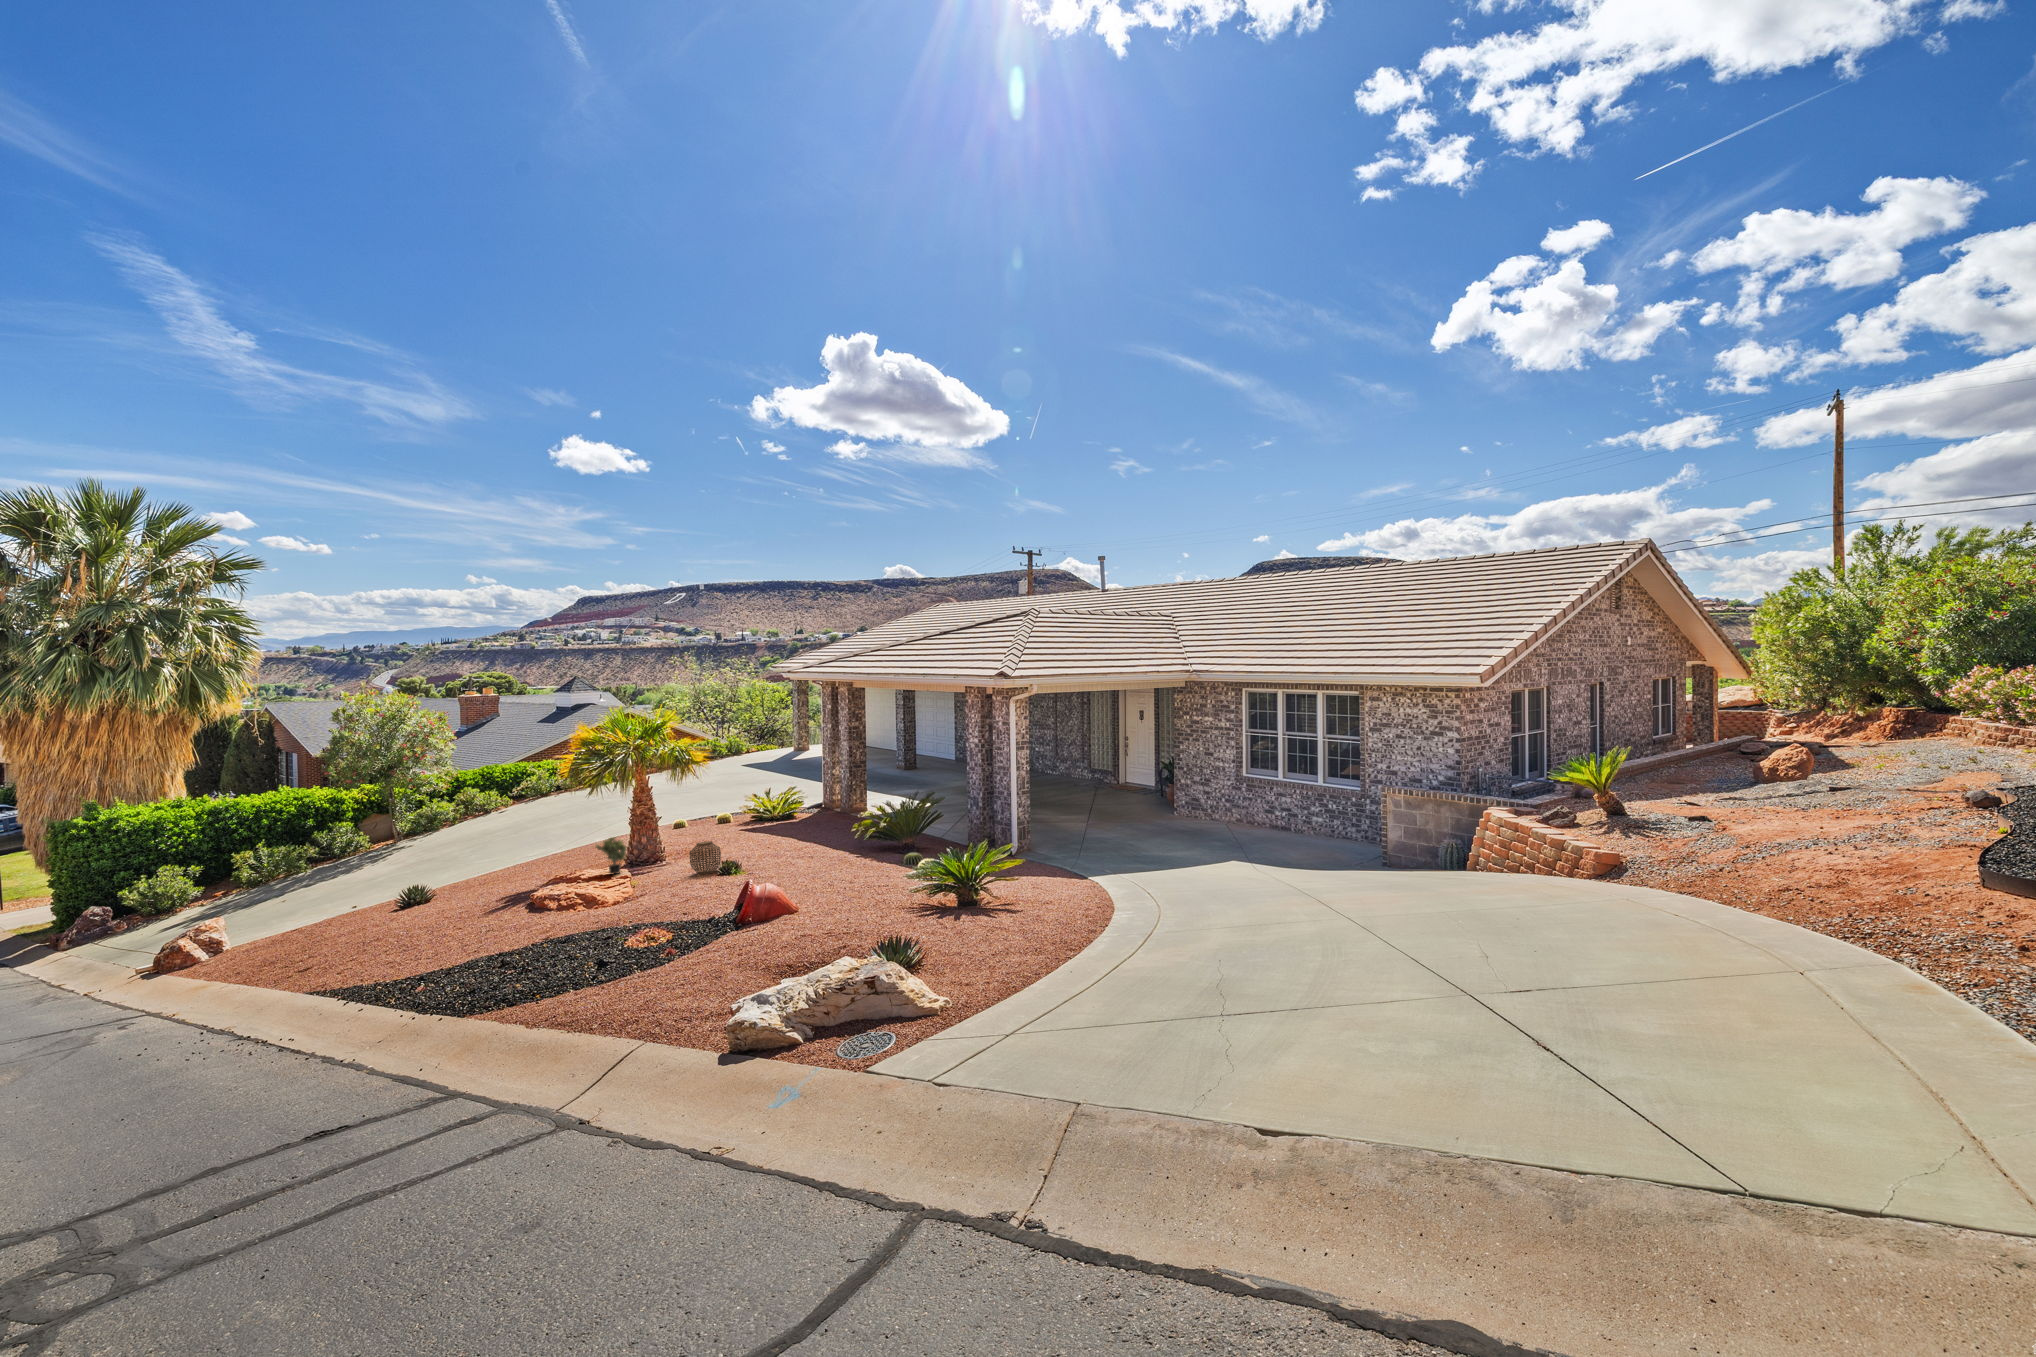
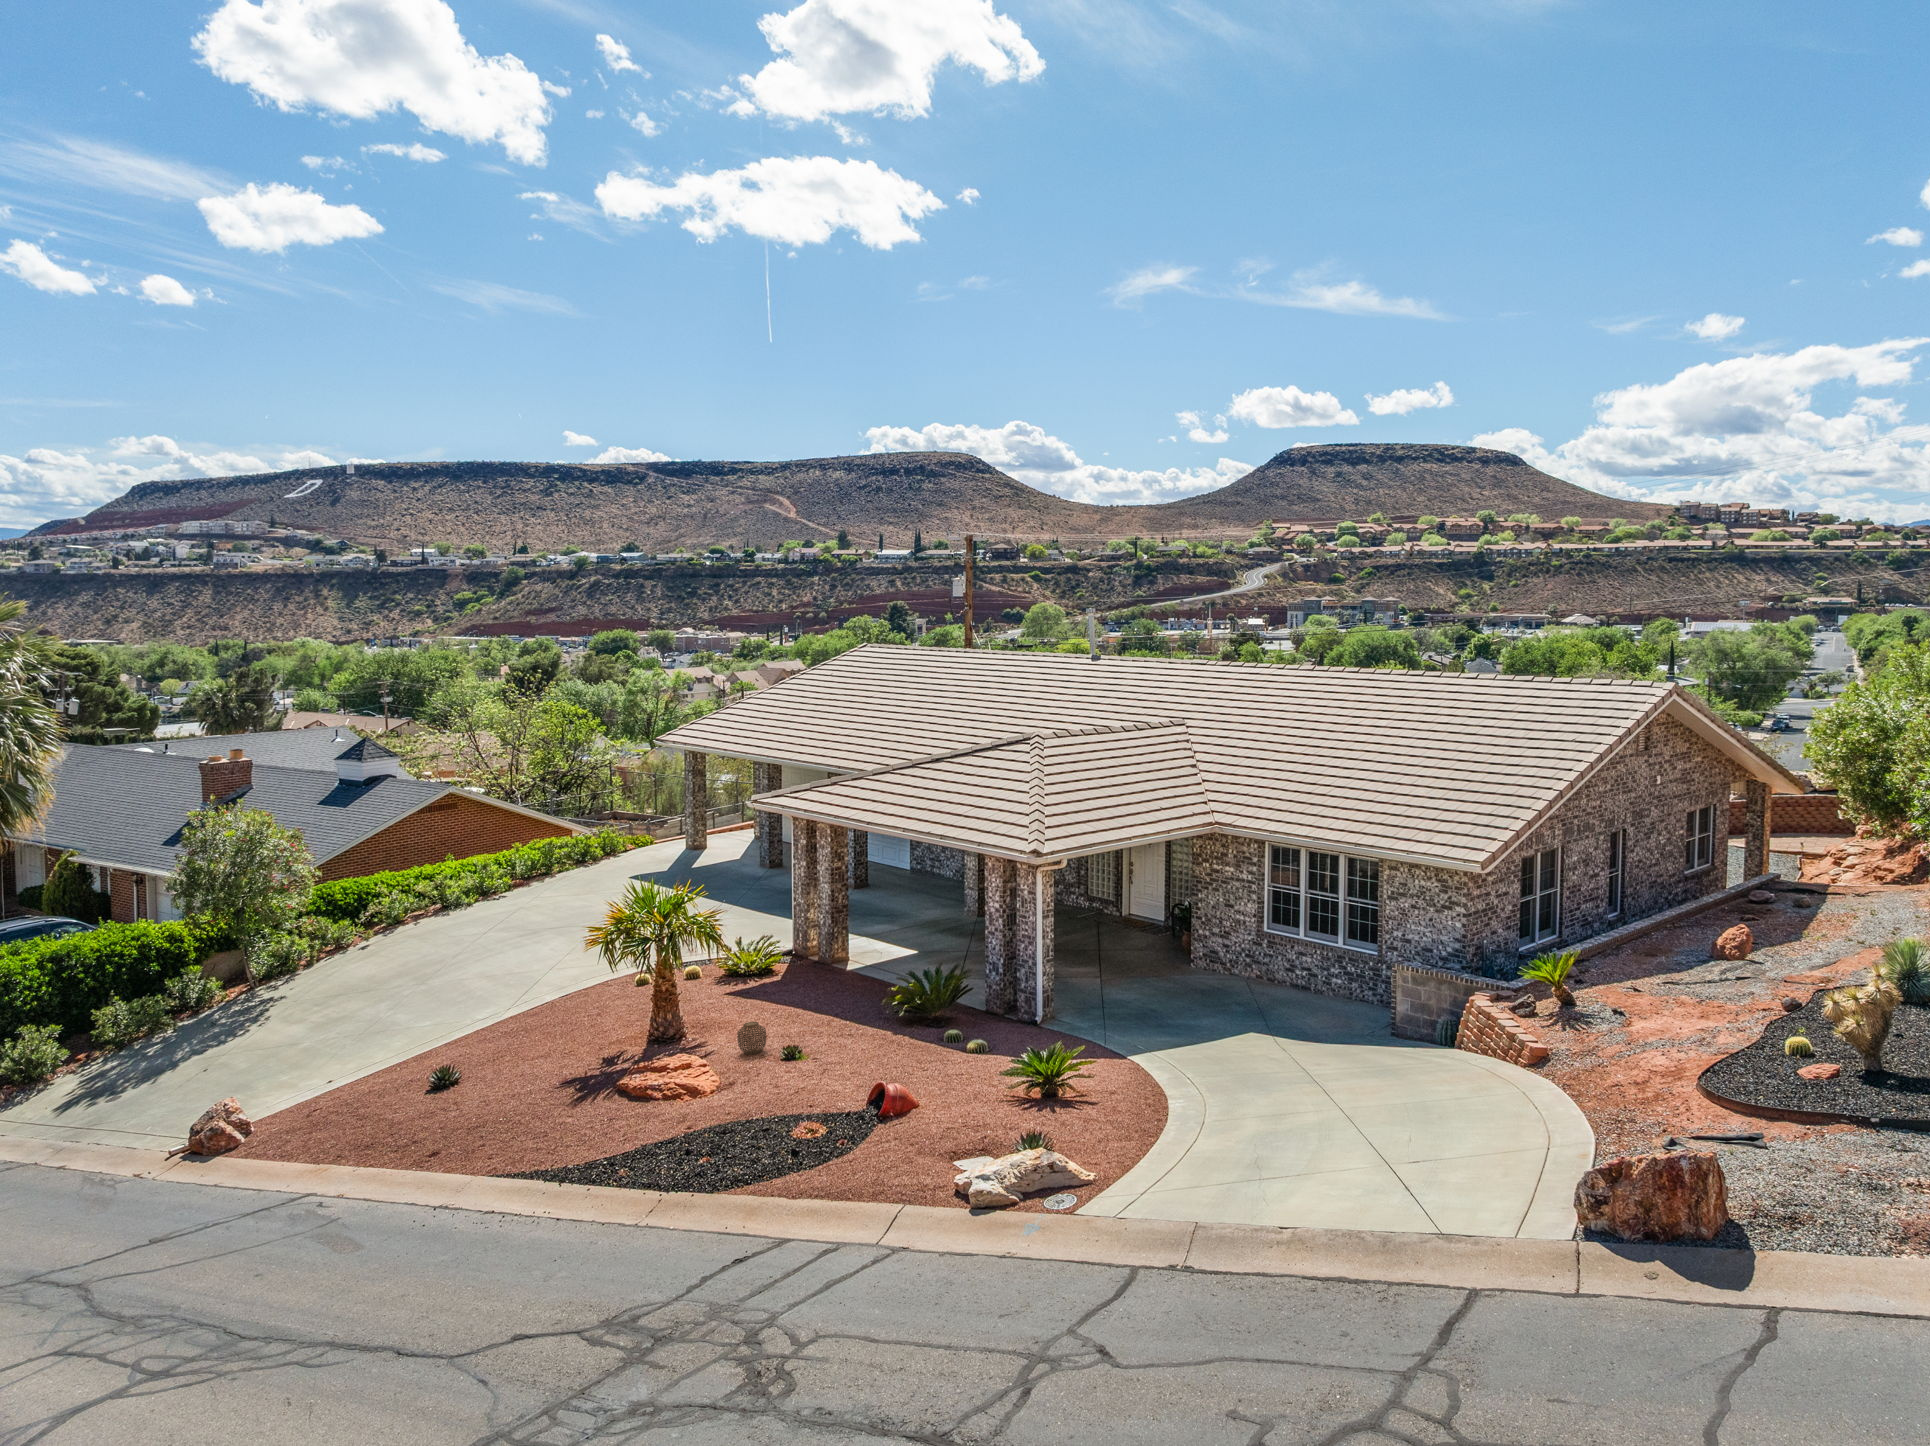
potted plant: present [596,838,627,874] -> none [631,1015,662,1053]

